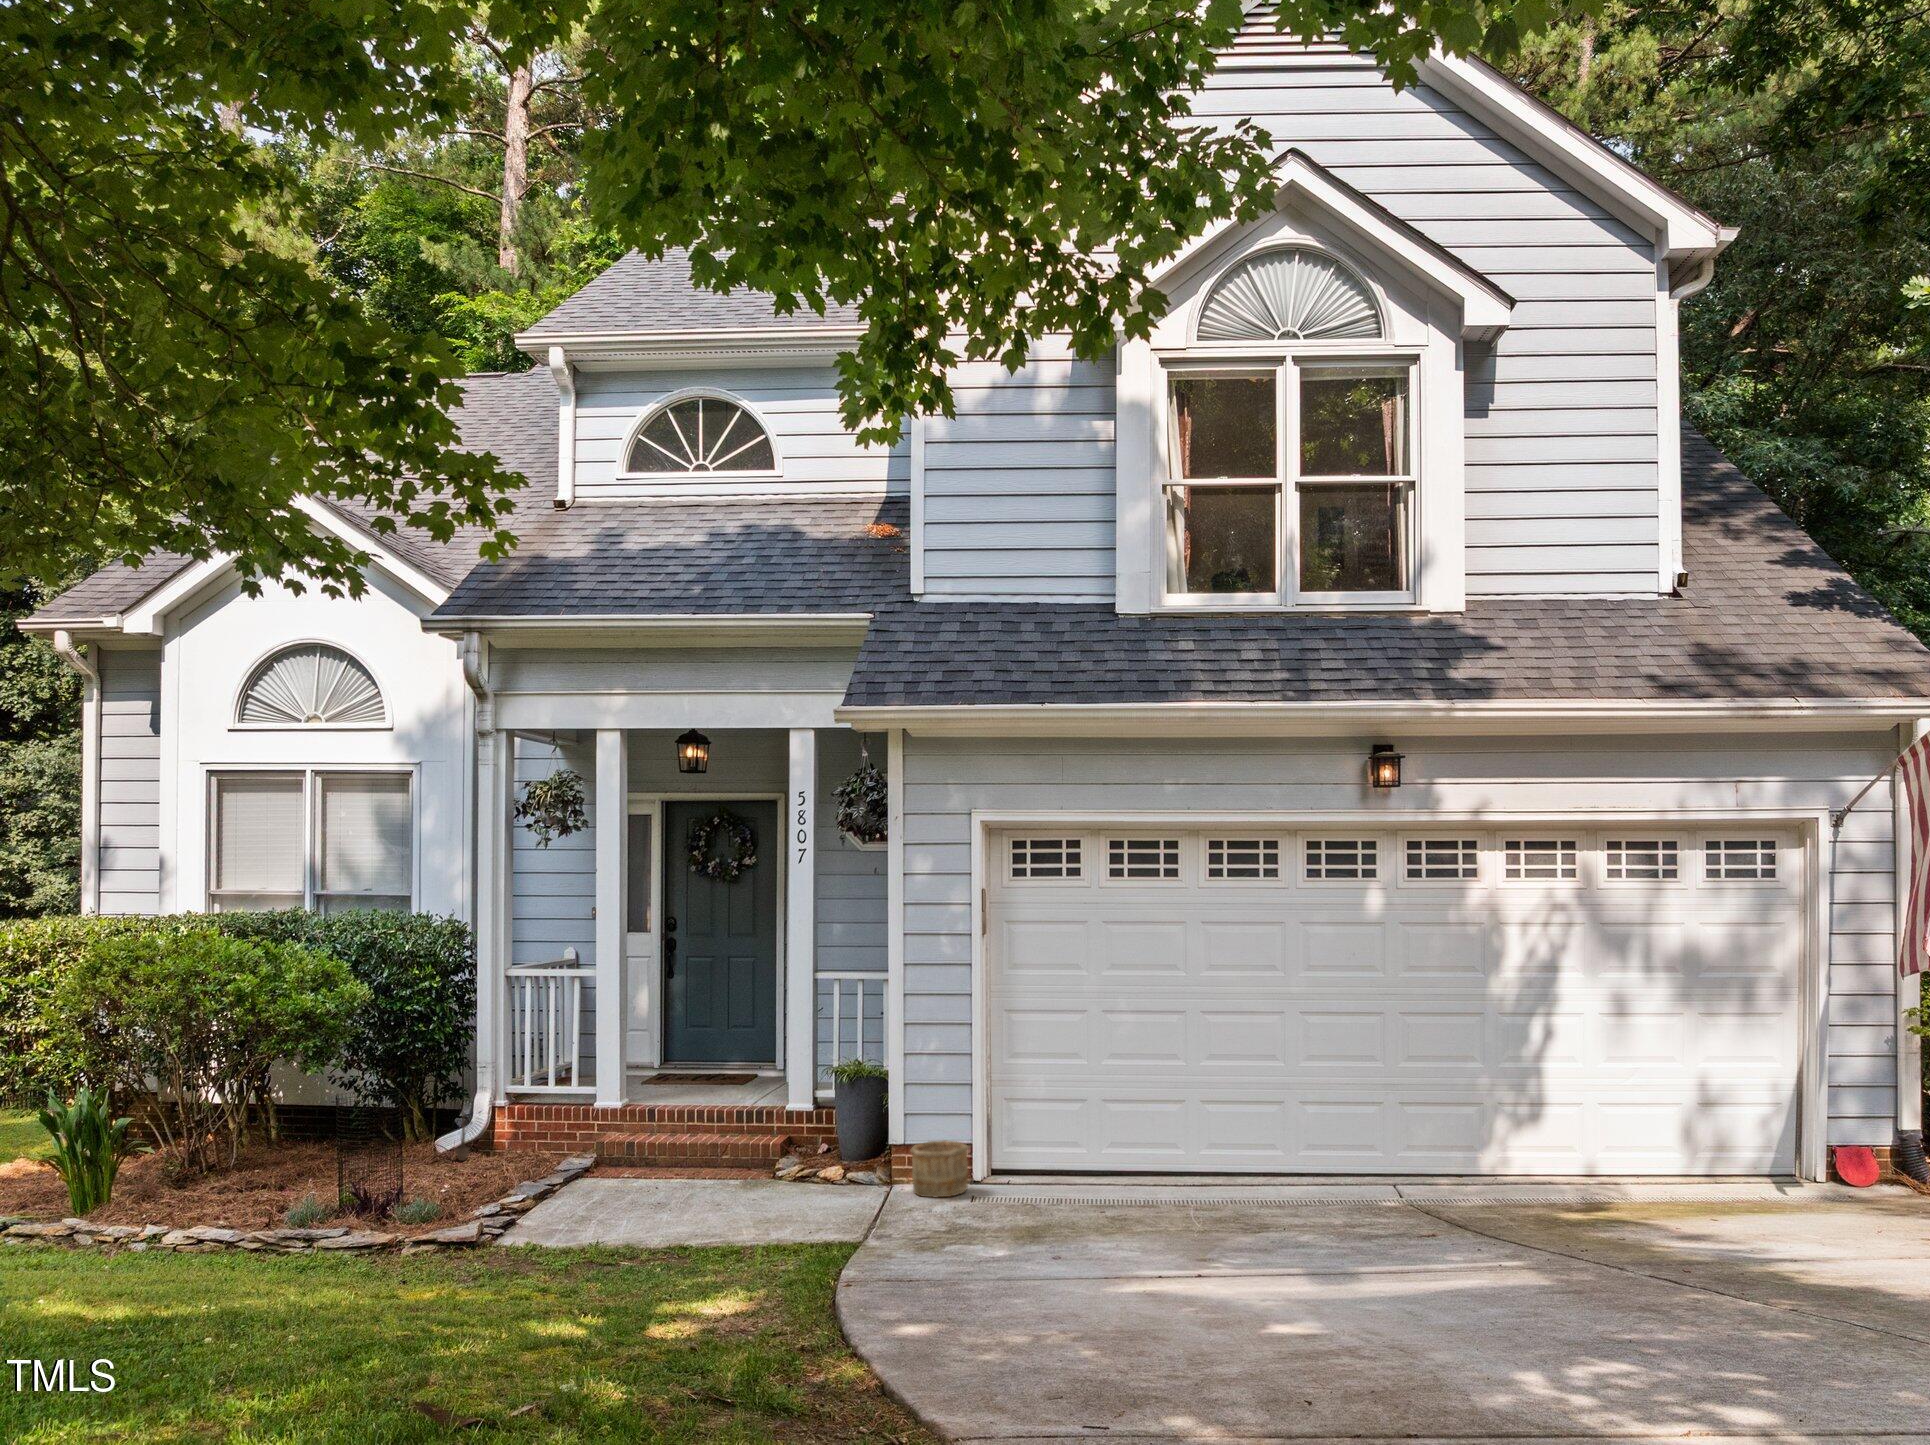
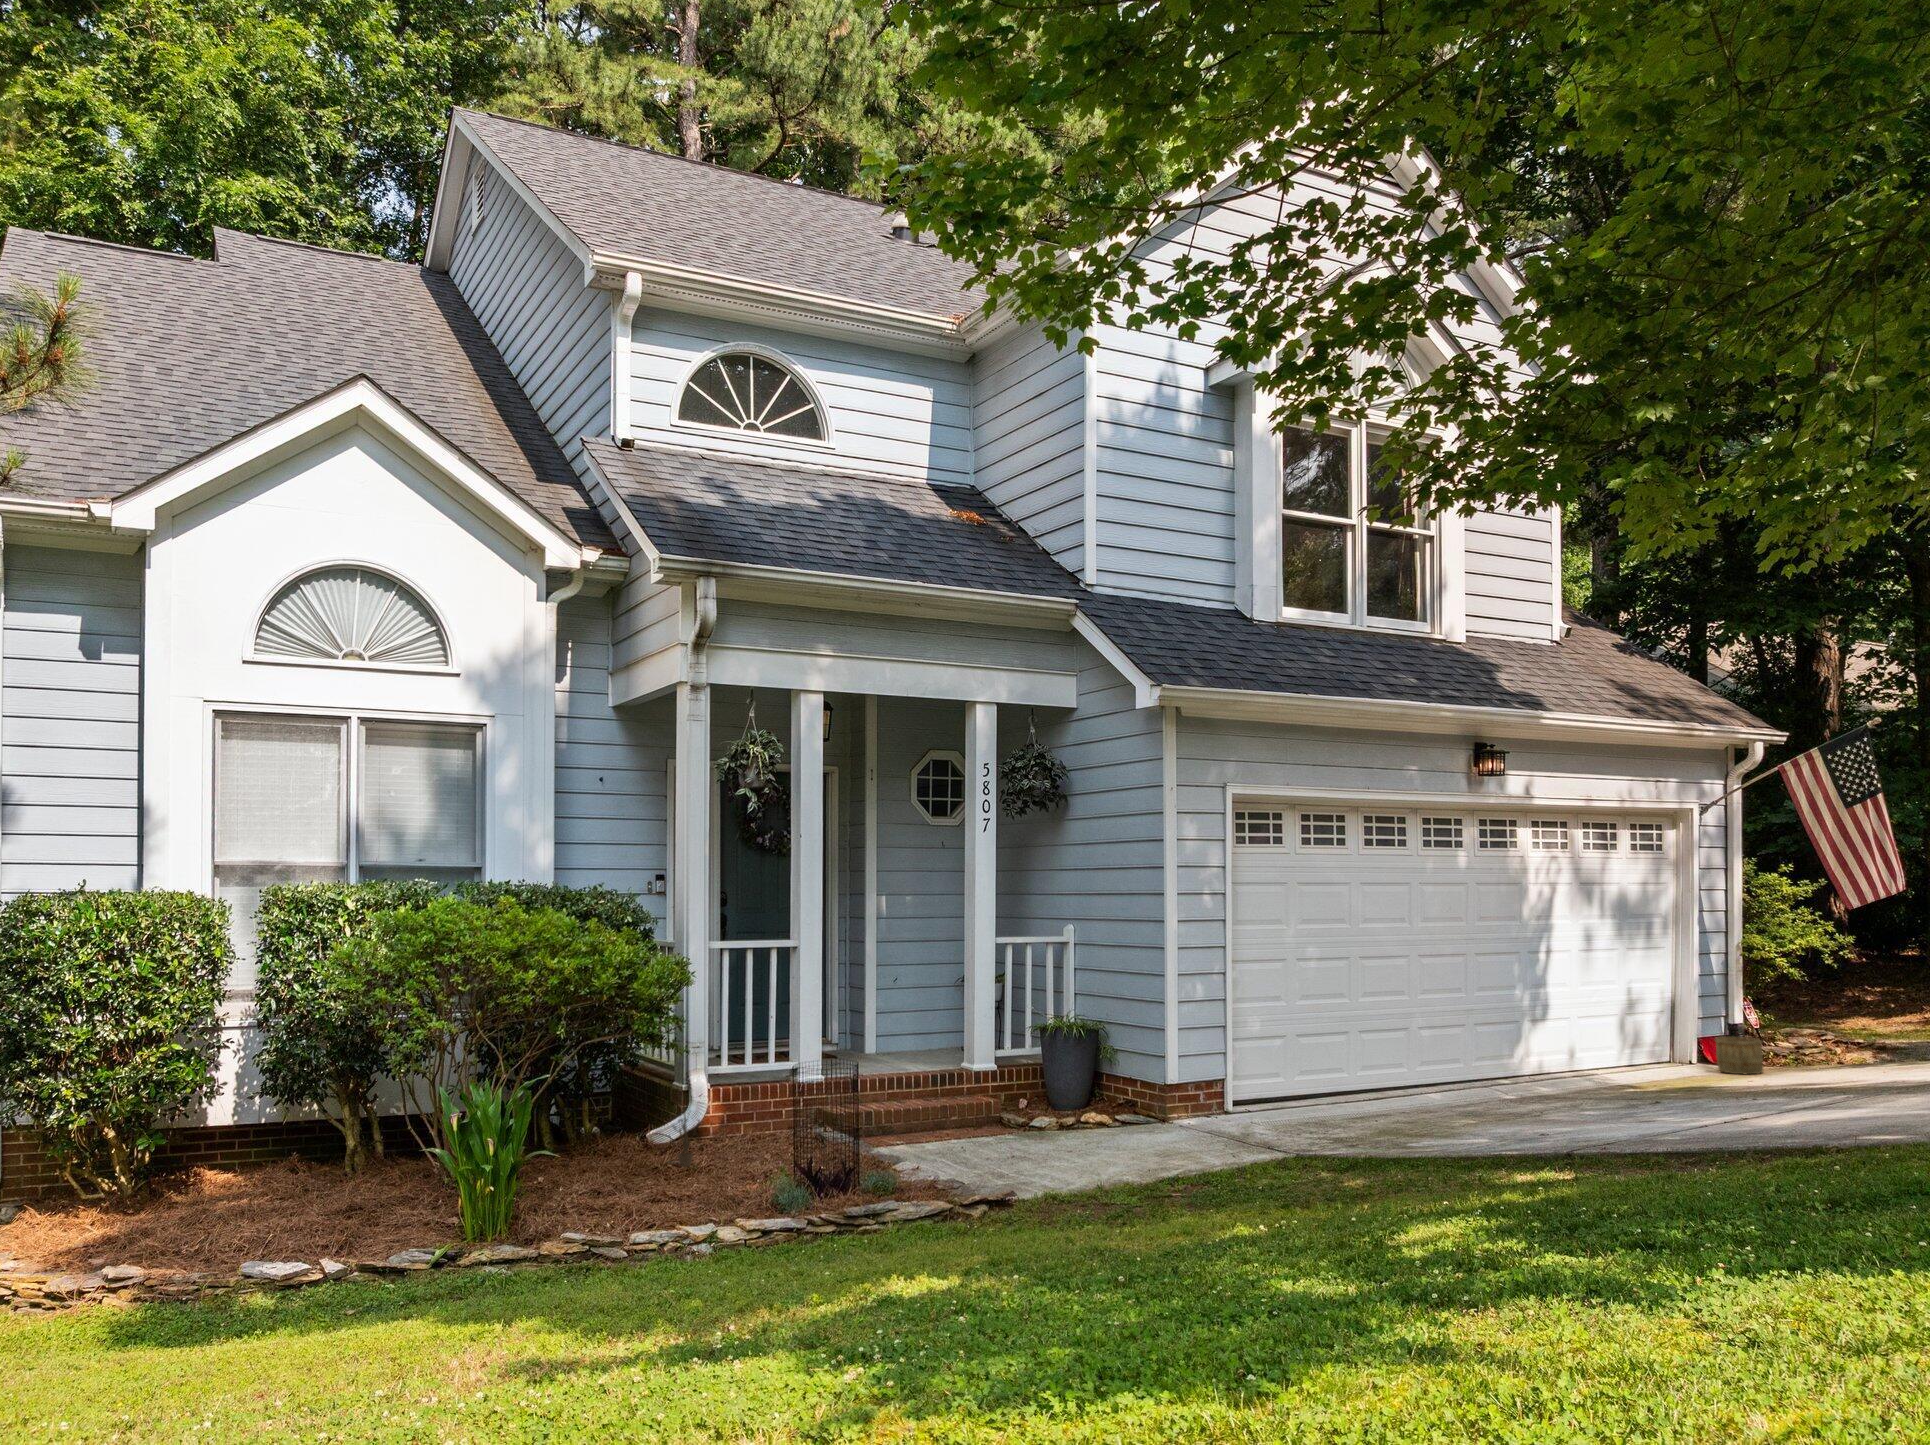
wooden bucket: present [910,1140,968,1197] -> present [1715,1037,1763,1074]

